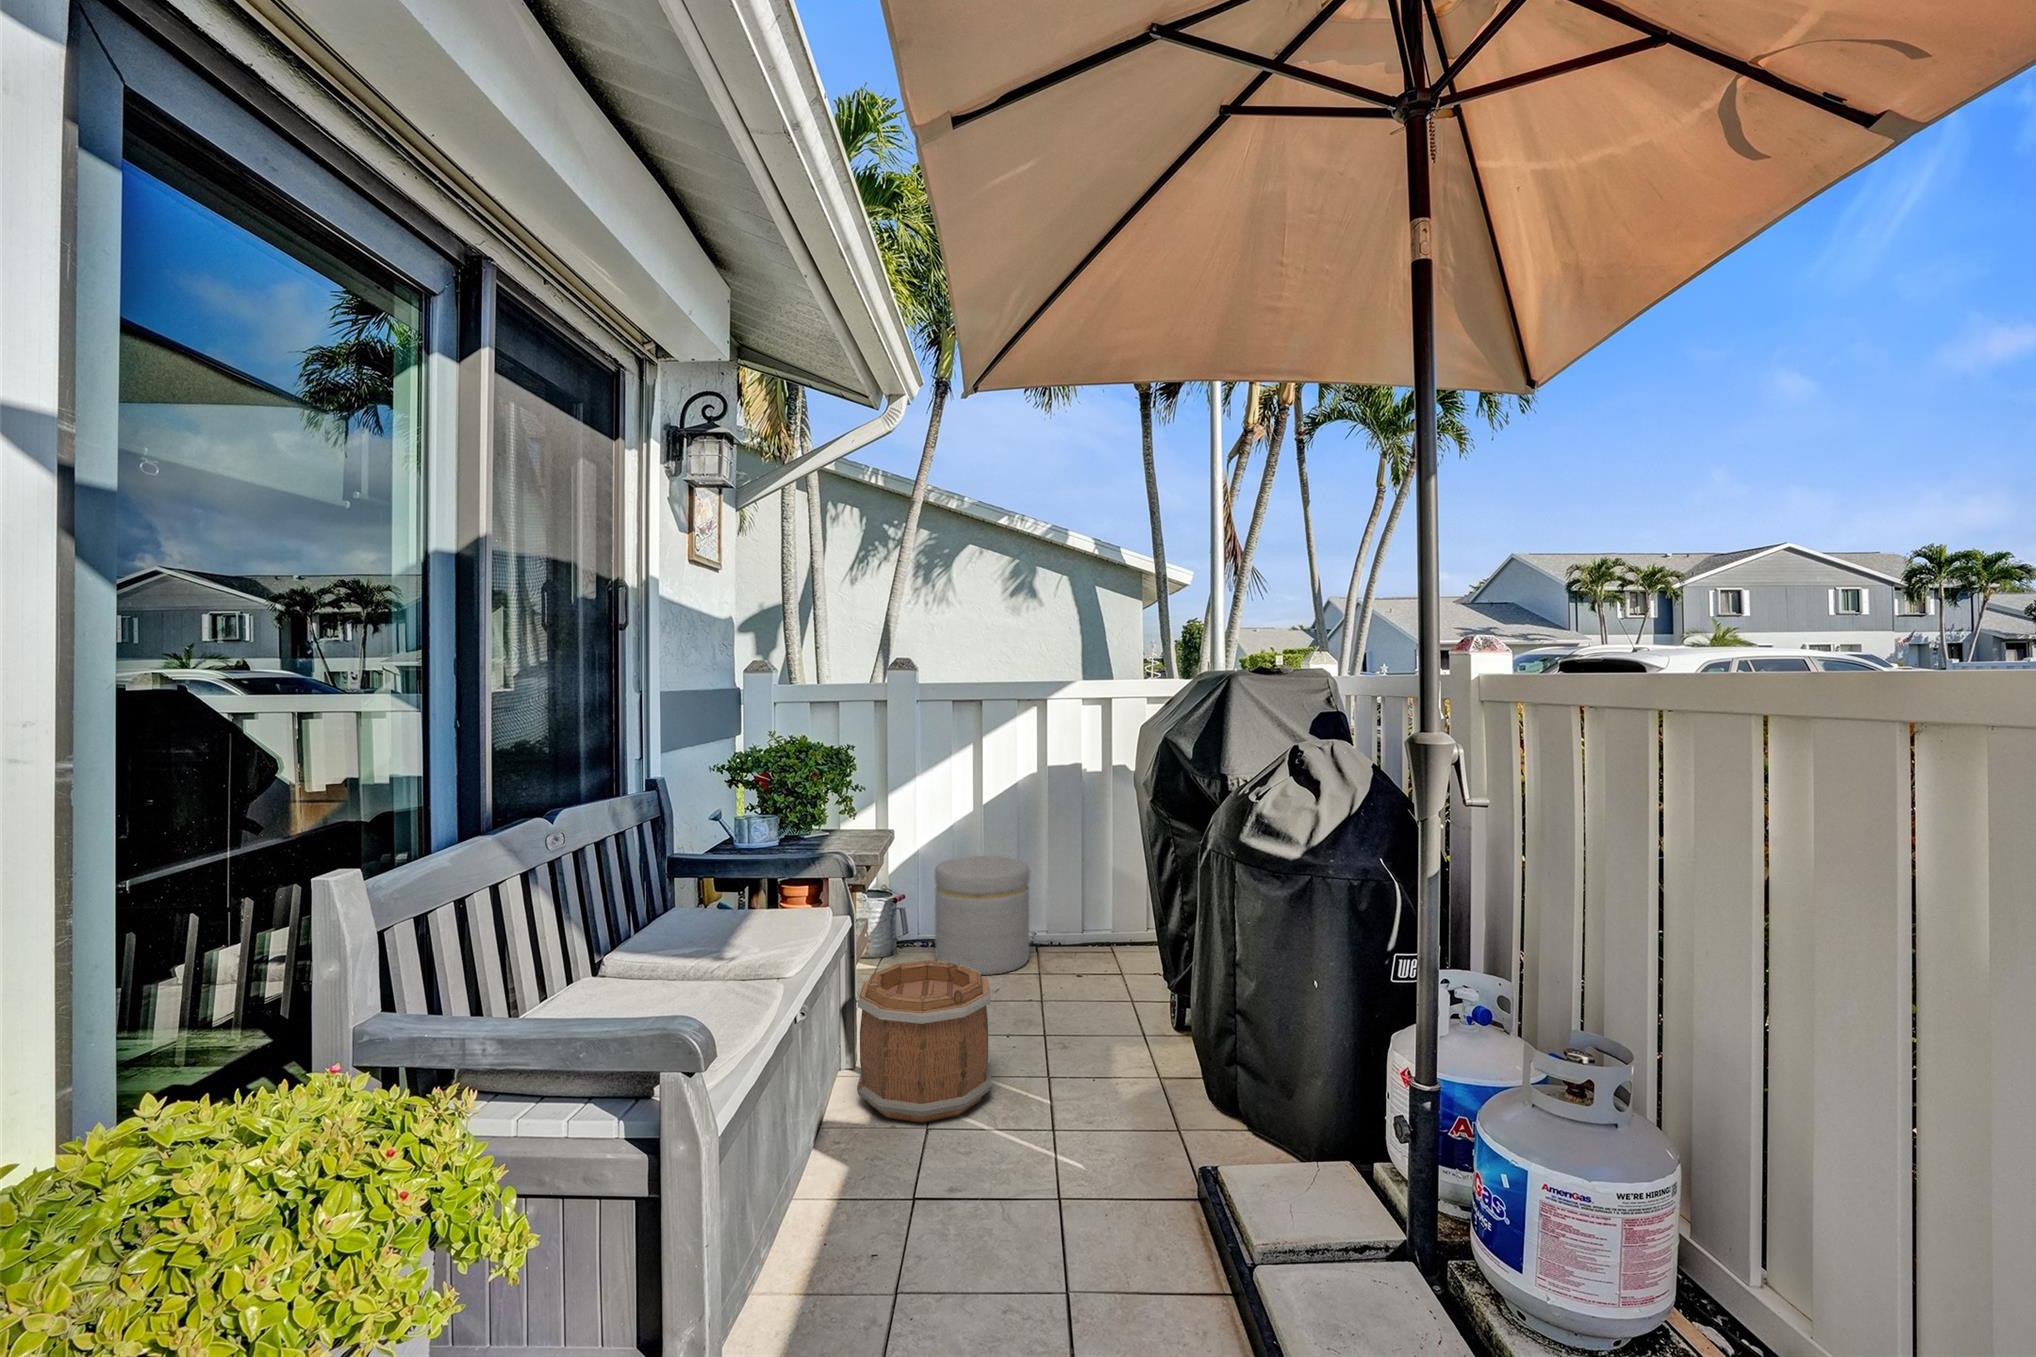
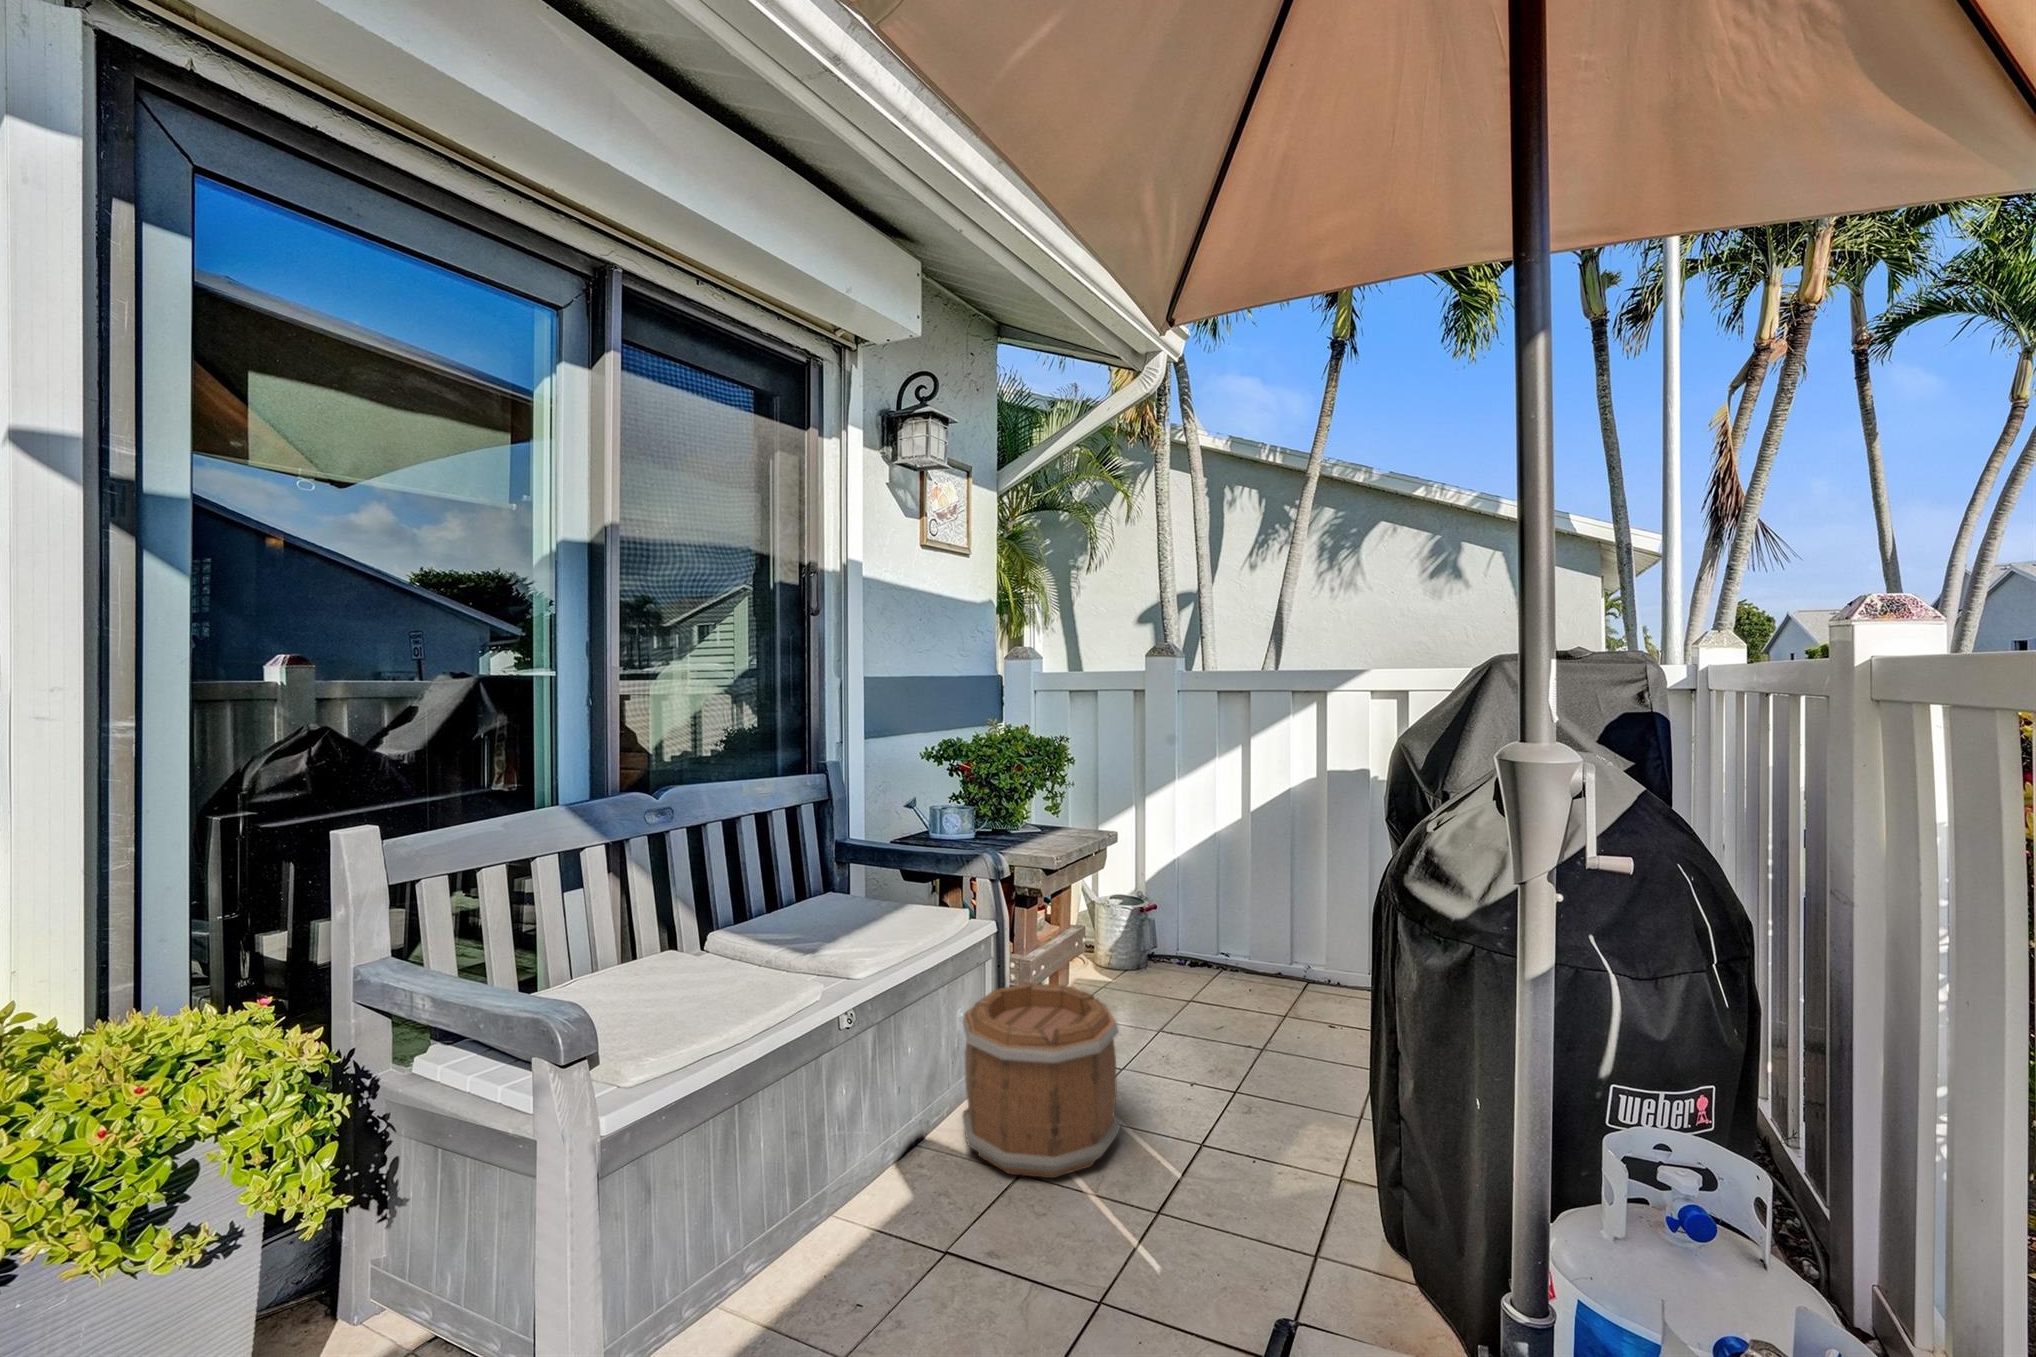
ottoman: present [935,856,1030,975] -> none [1174,870,1288,1014]

